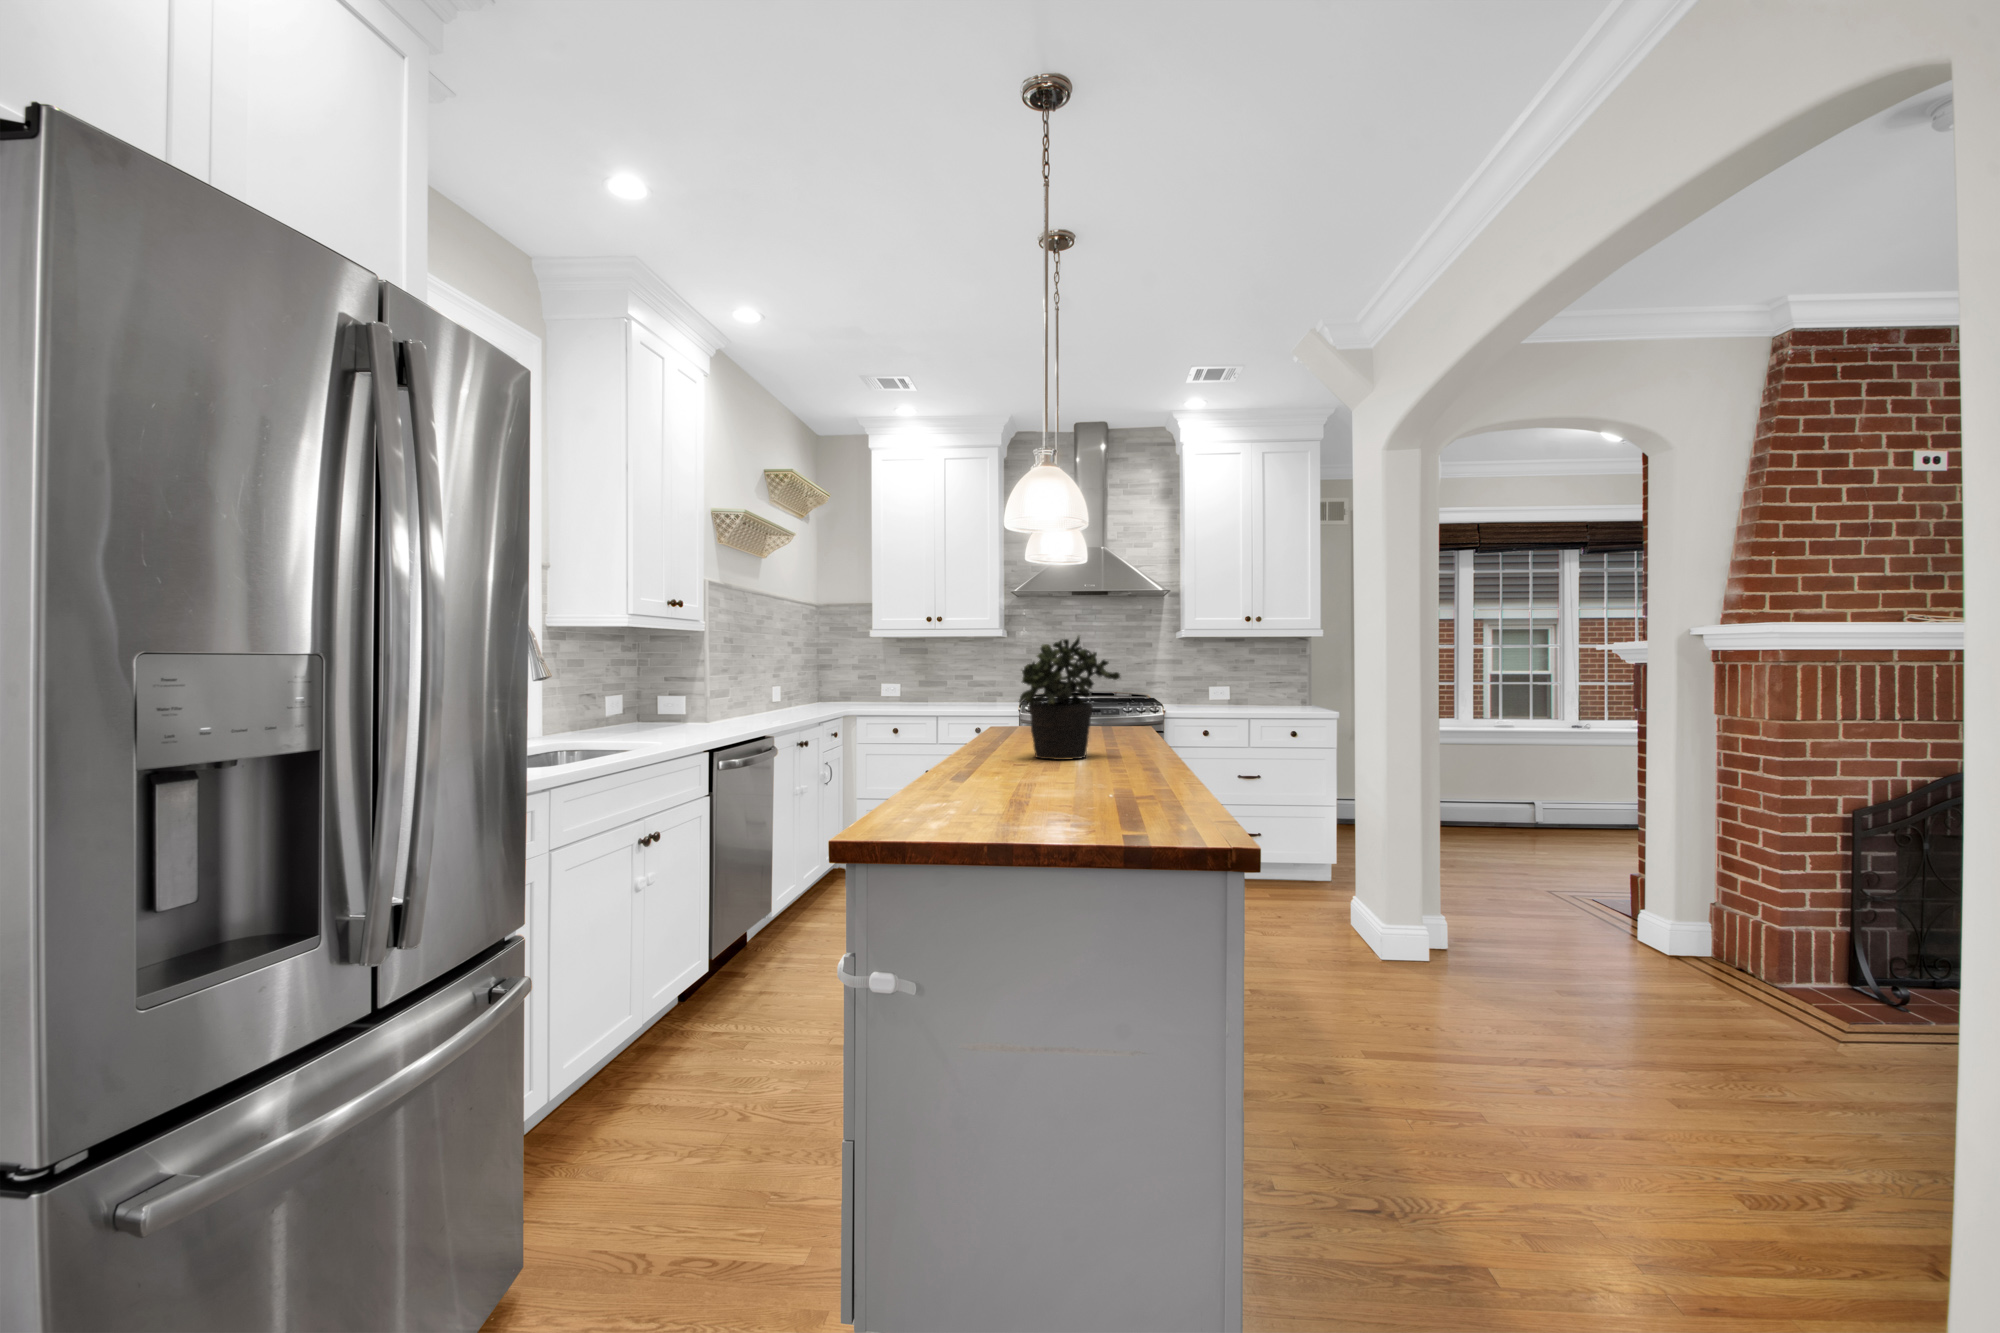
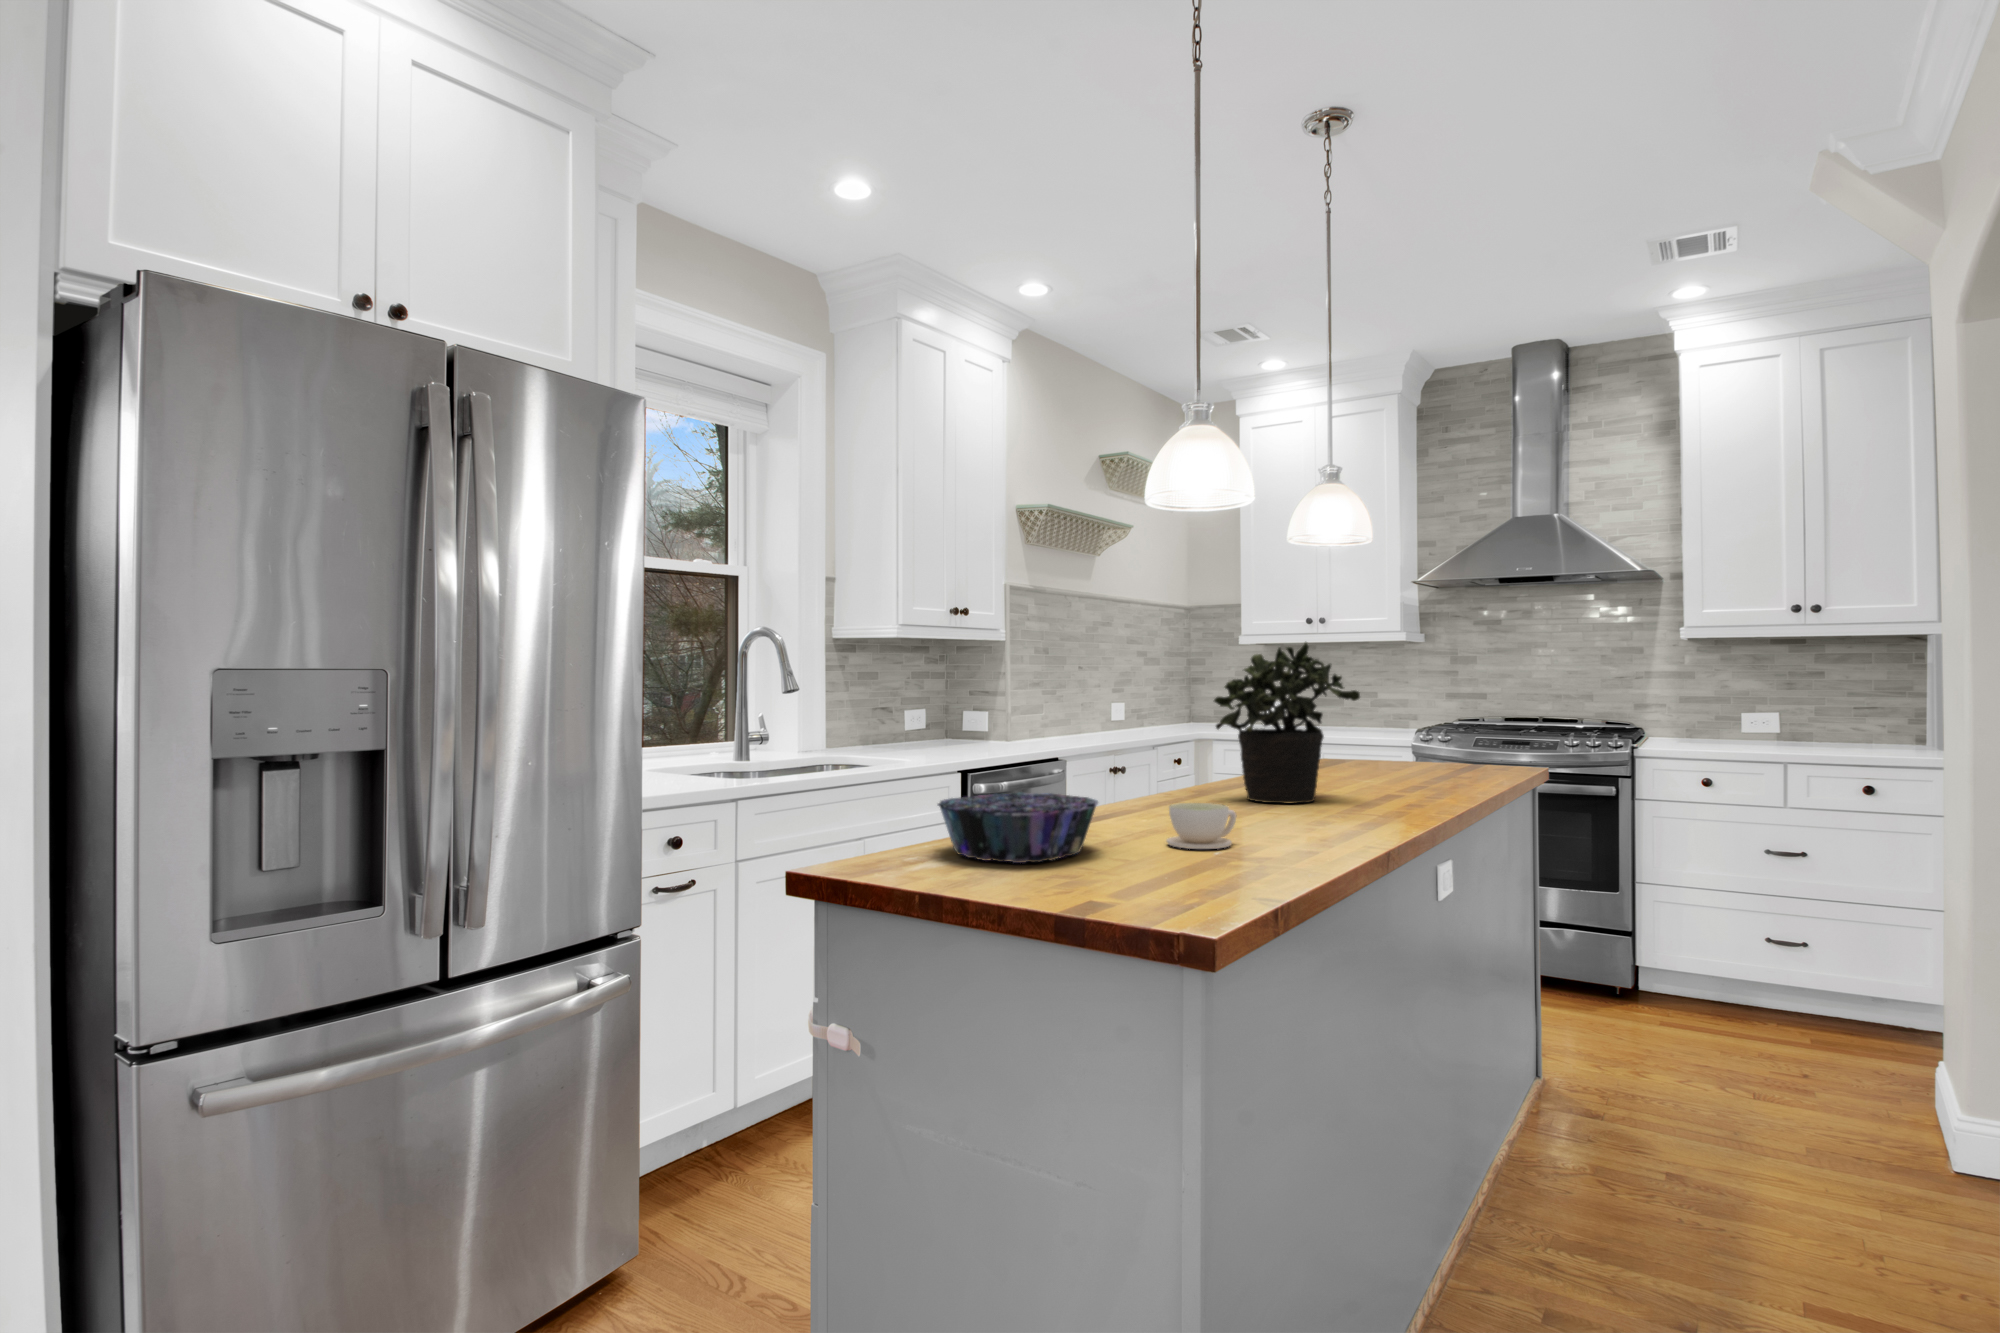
decorative bowl: none [917,758,1052,815] -> present [938,793,1098,863]
coffee cup: none [1071,759,1121,794] -> present [1167,803,1236,849]

